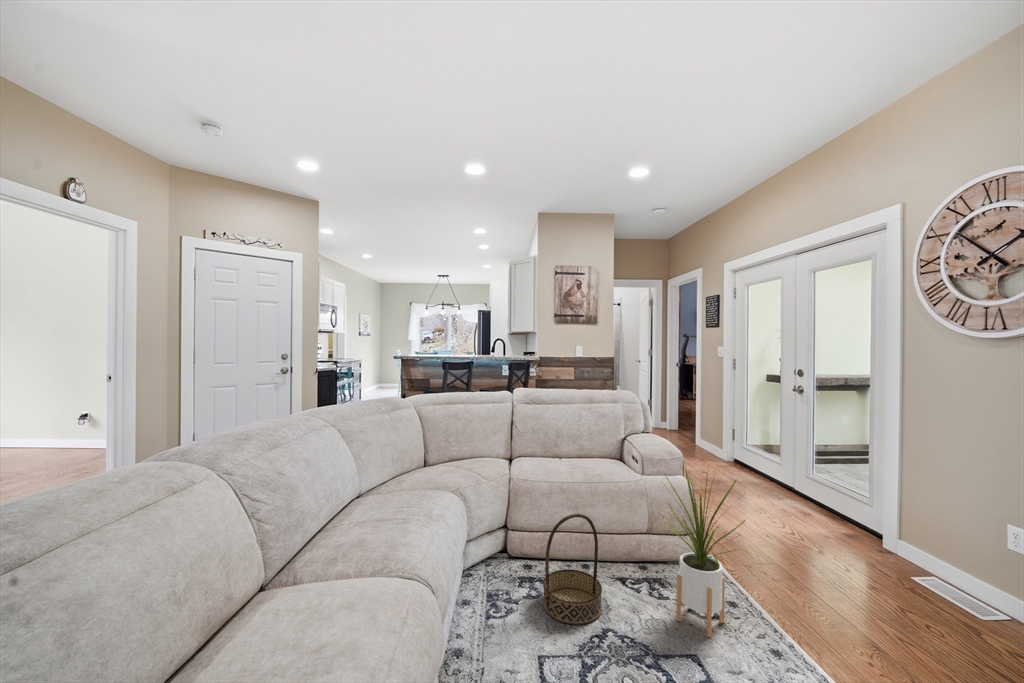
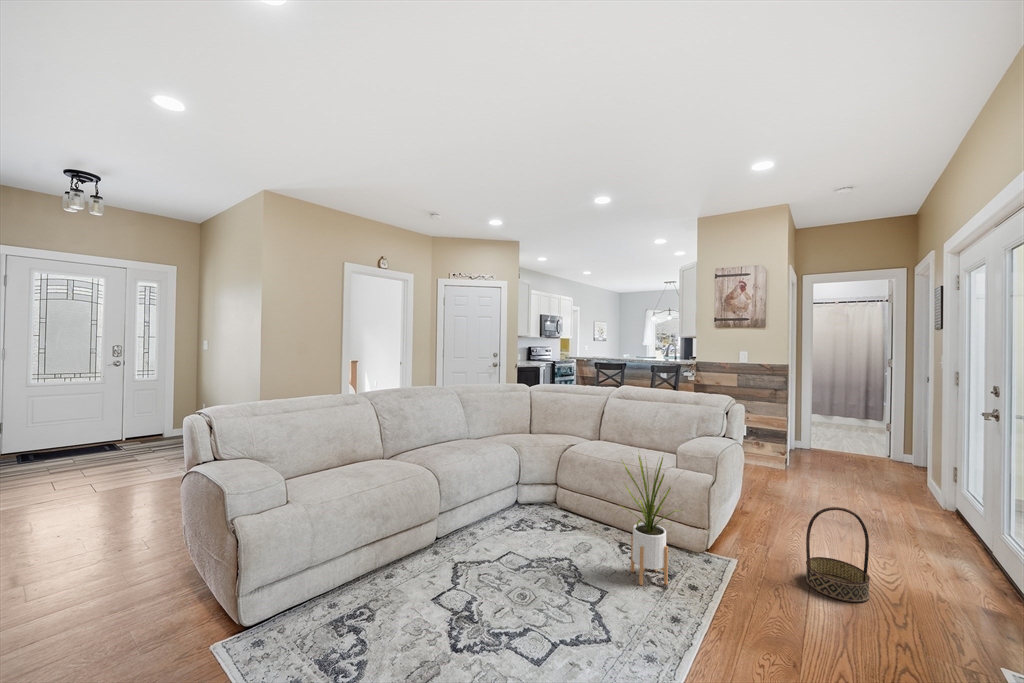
basket: present [543,514,602,625] -> present [806,507,870,602]

